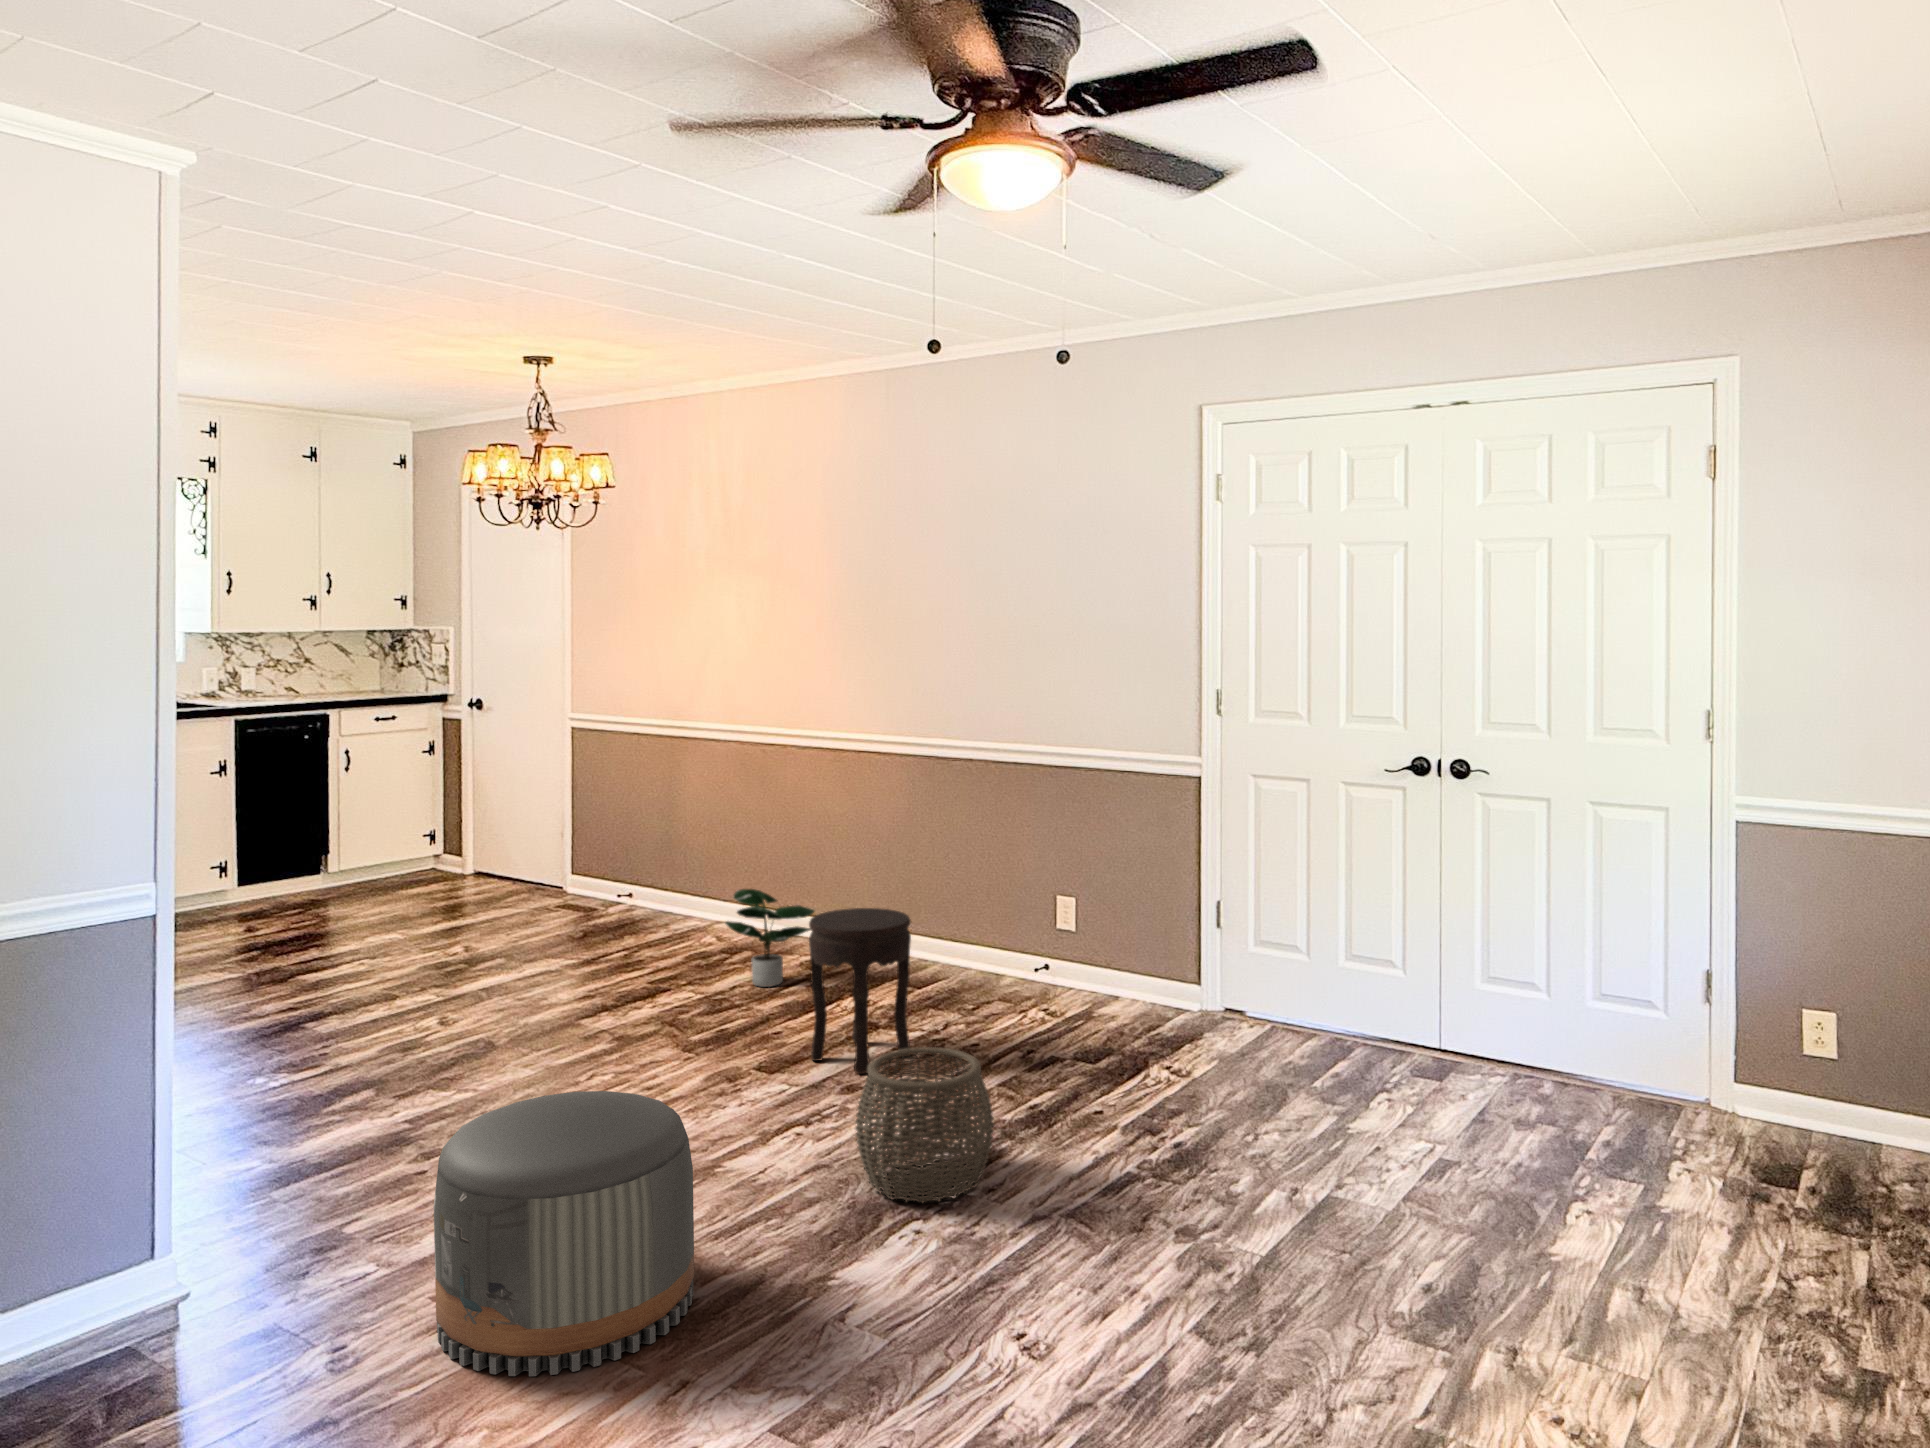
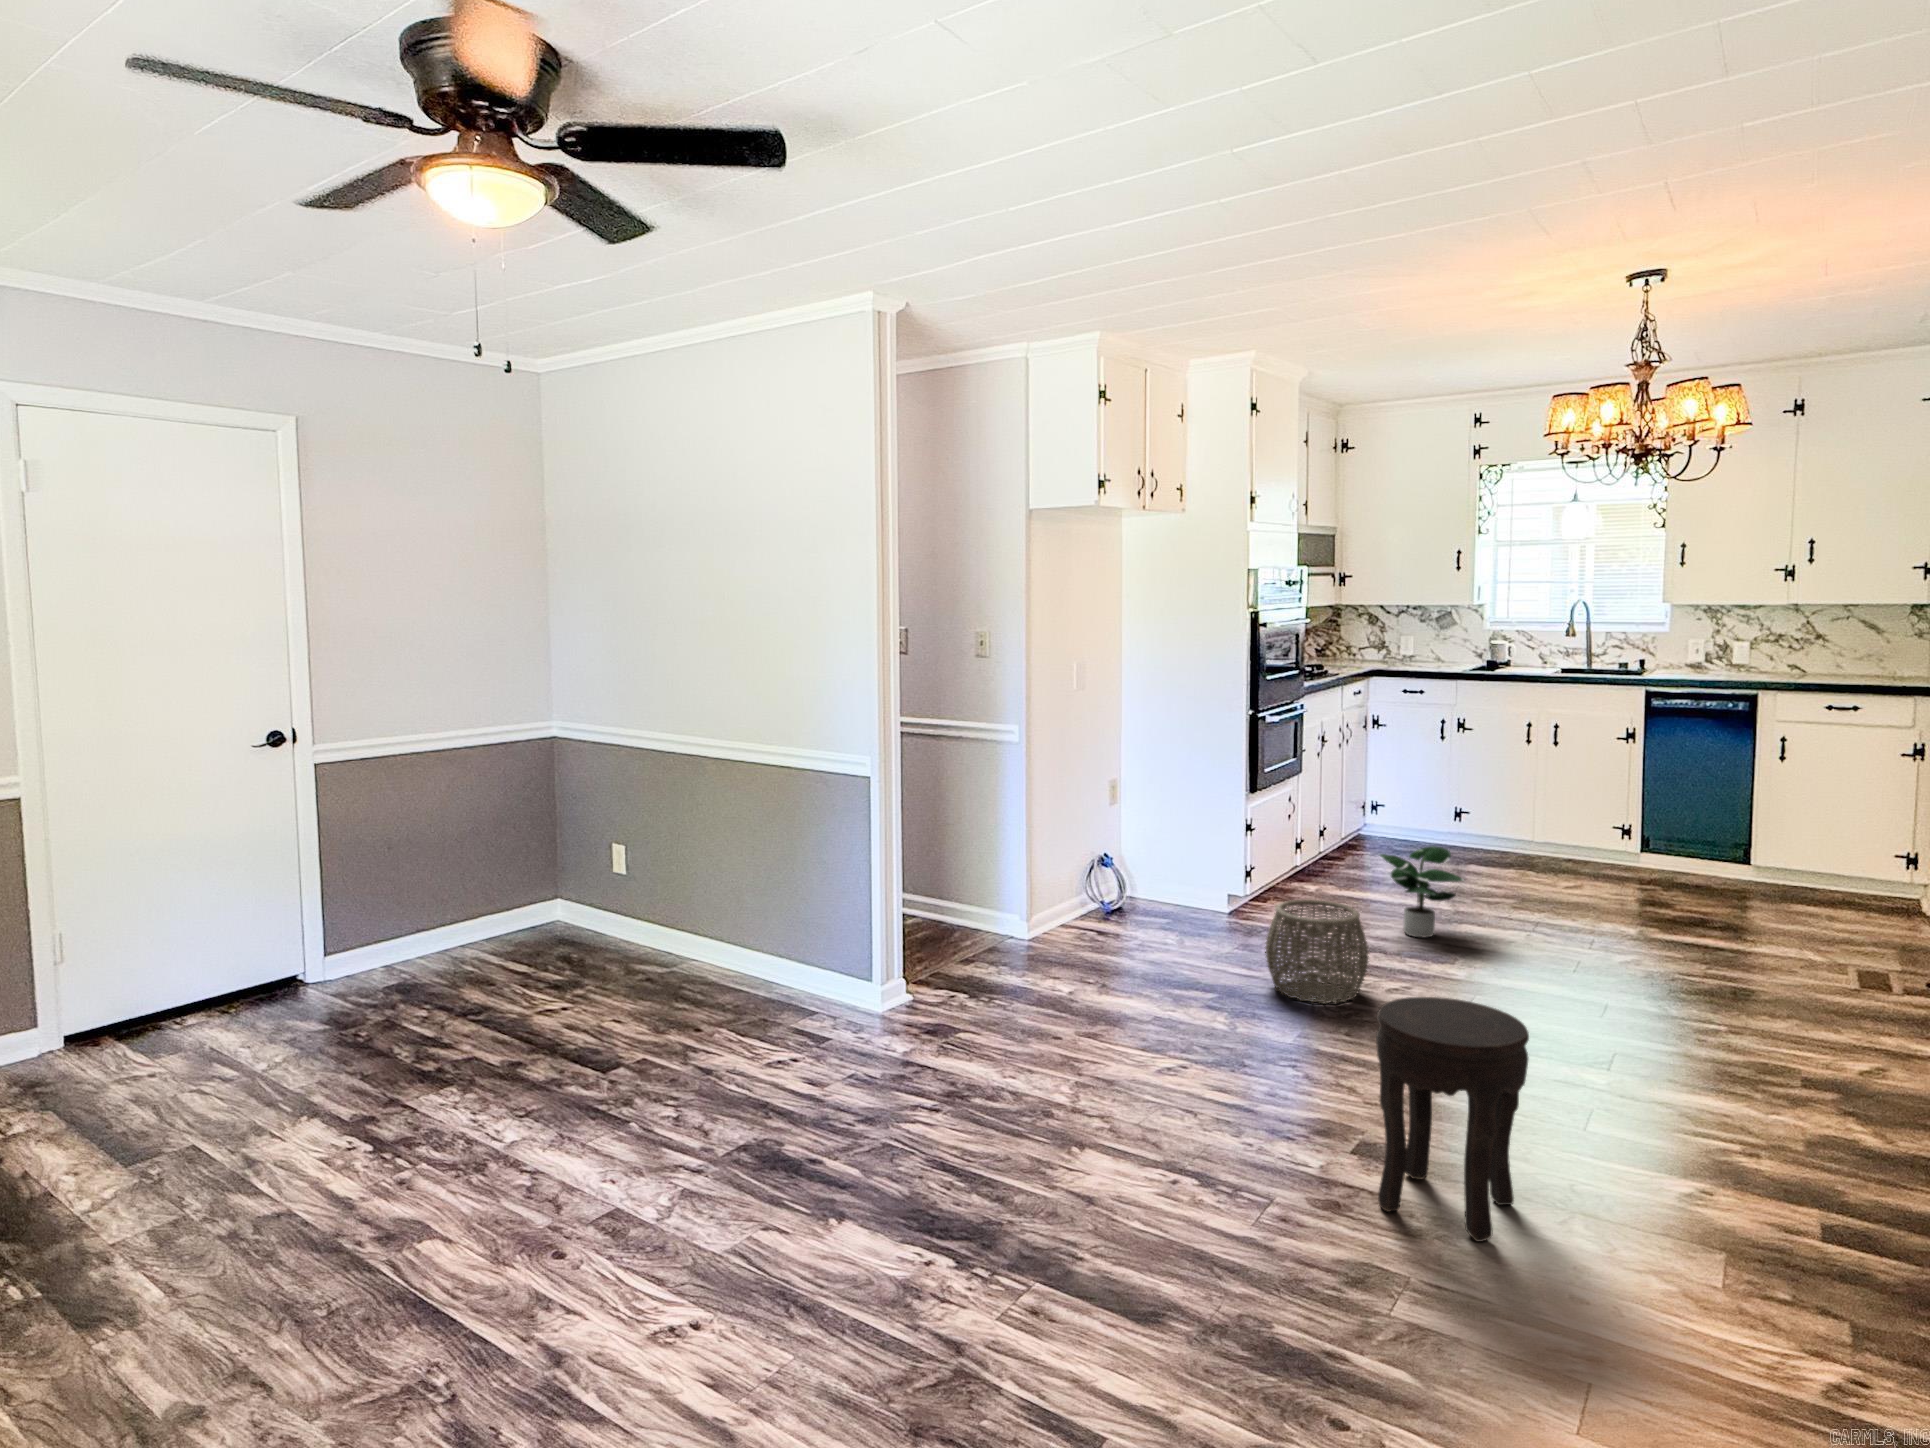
potted plant: present [725,889,814,987] -> present [1380,846,1463,938]
woven basket: present [855,1047,994,1203] -> present [1265,900,1369,1004]
pouf: present [434,1091,694,1376] -> none [730,960,913,1161]

